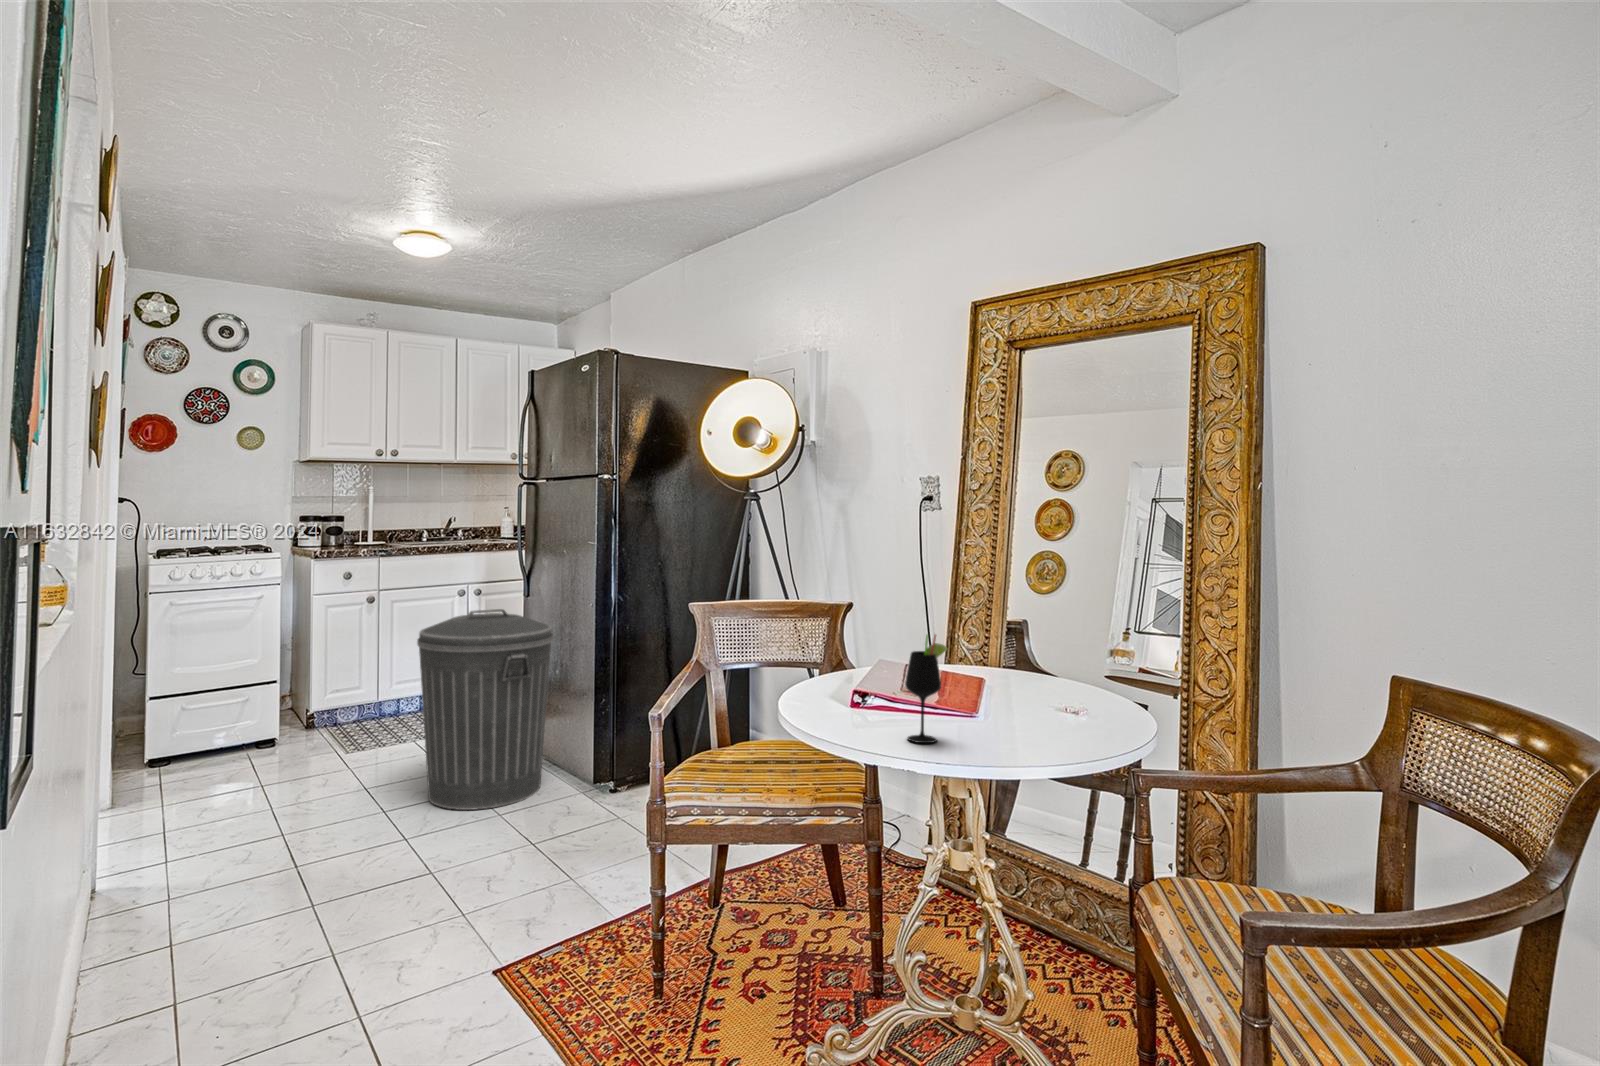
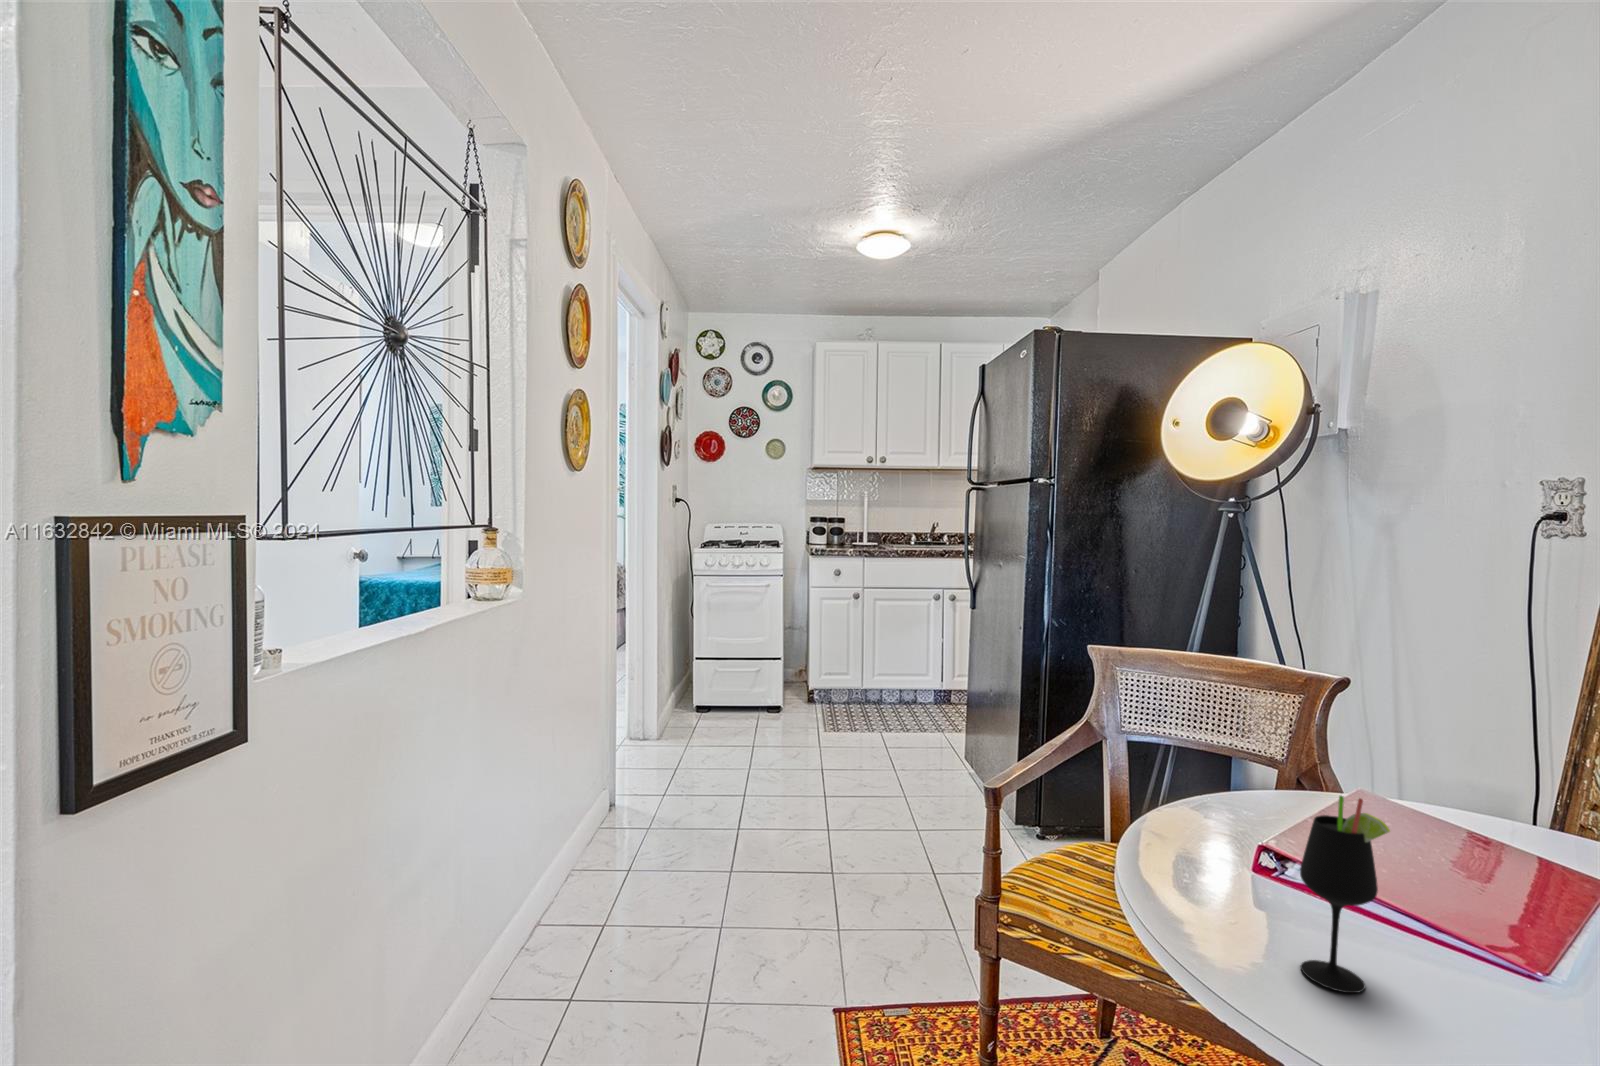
trash can: present [417,609,553,810] -> none [859,619,987,821]

